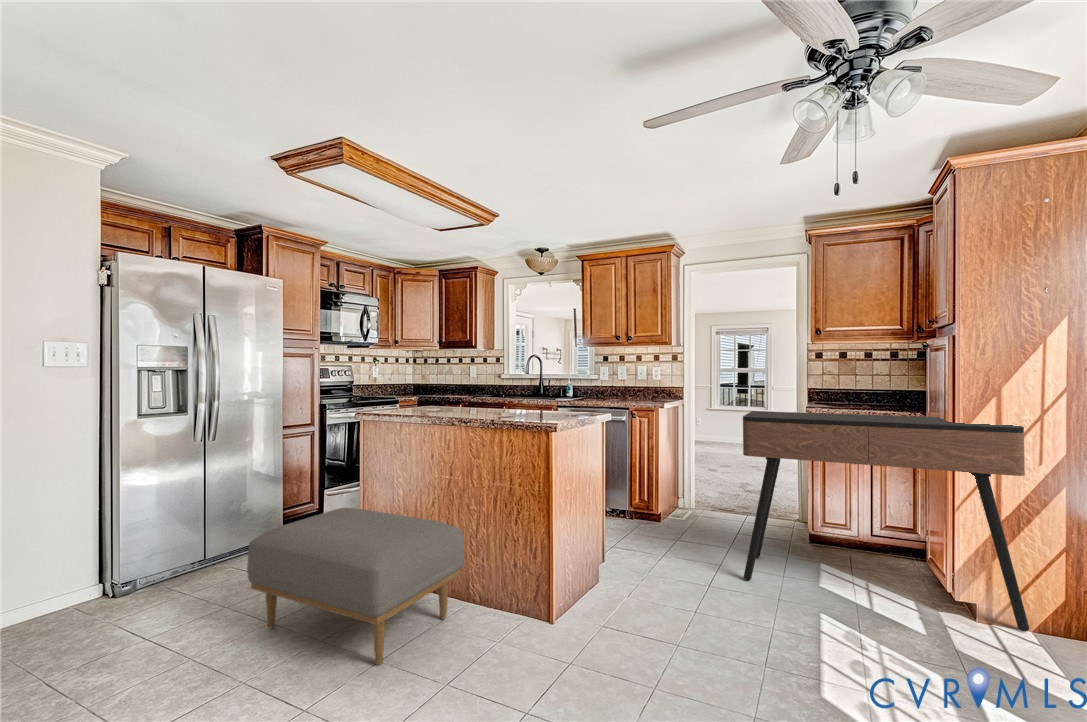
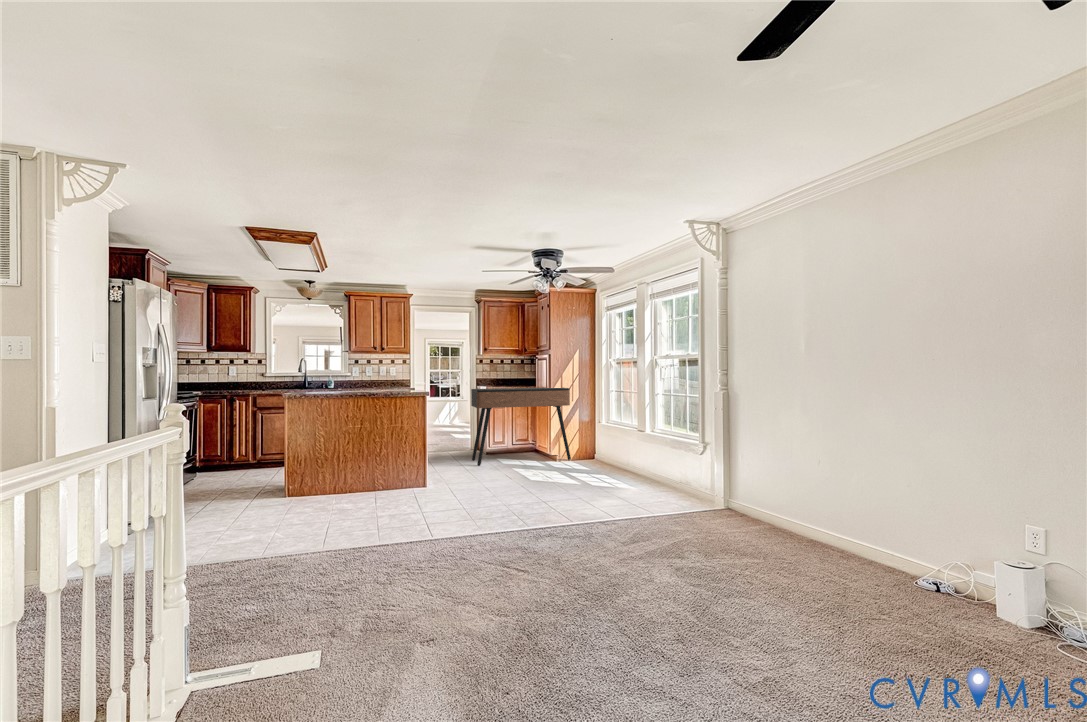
ottoman: present [247,508,464,665] -> none [280,447,385,515]

